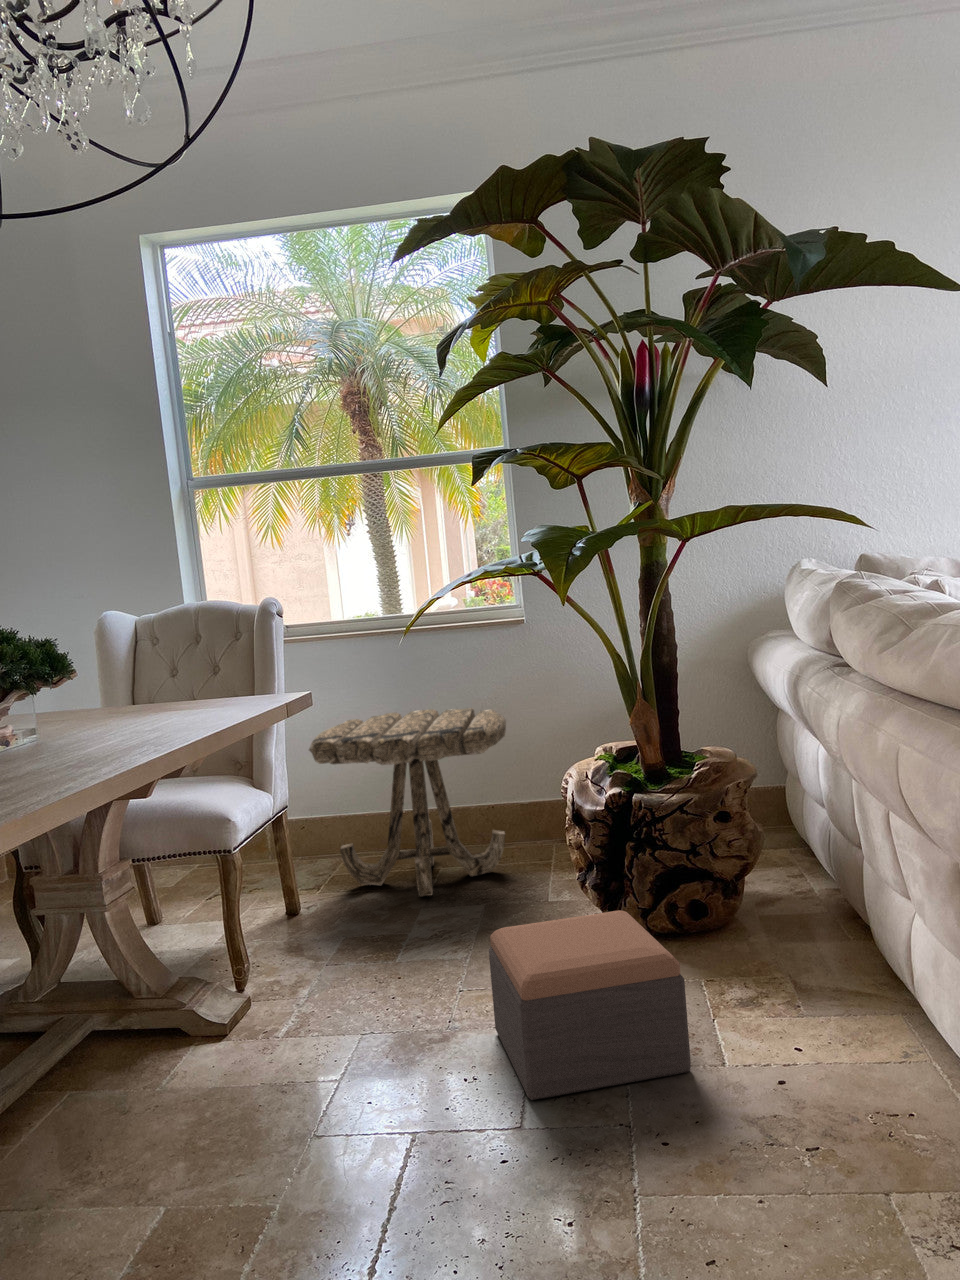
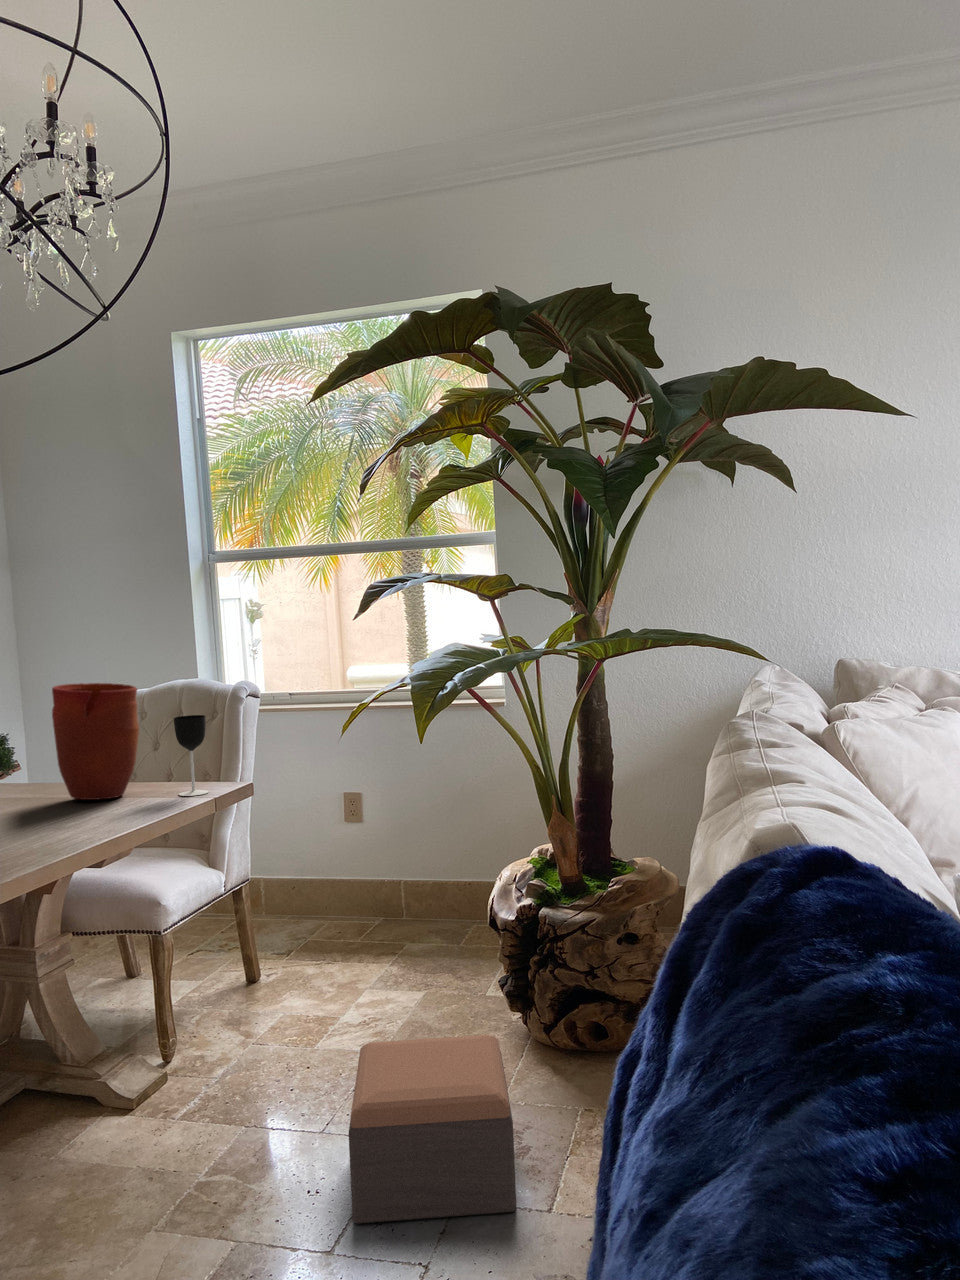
vase: none [83,593,179,716] -> present [52,683,139,800]
wine glass: none [222,620,263,706] -> present [174,715,208,796]
side table: present [309,708,506,896] -> none [278,788,475,975]

